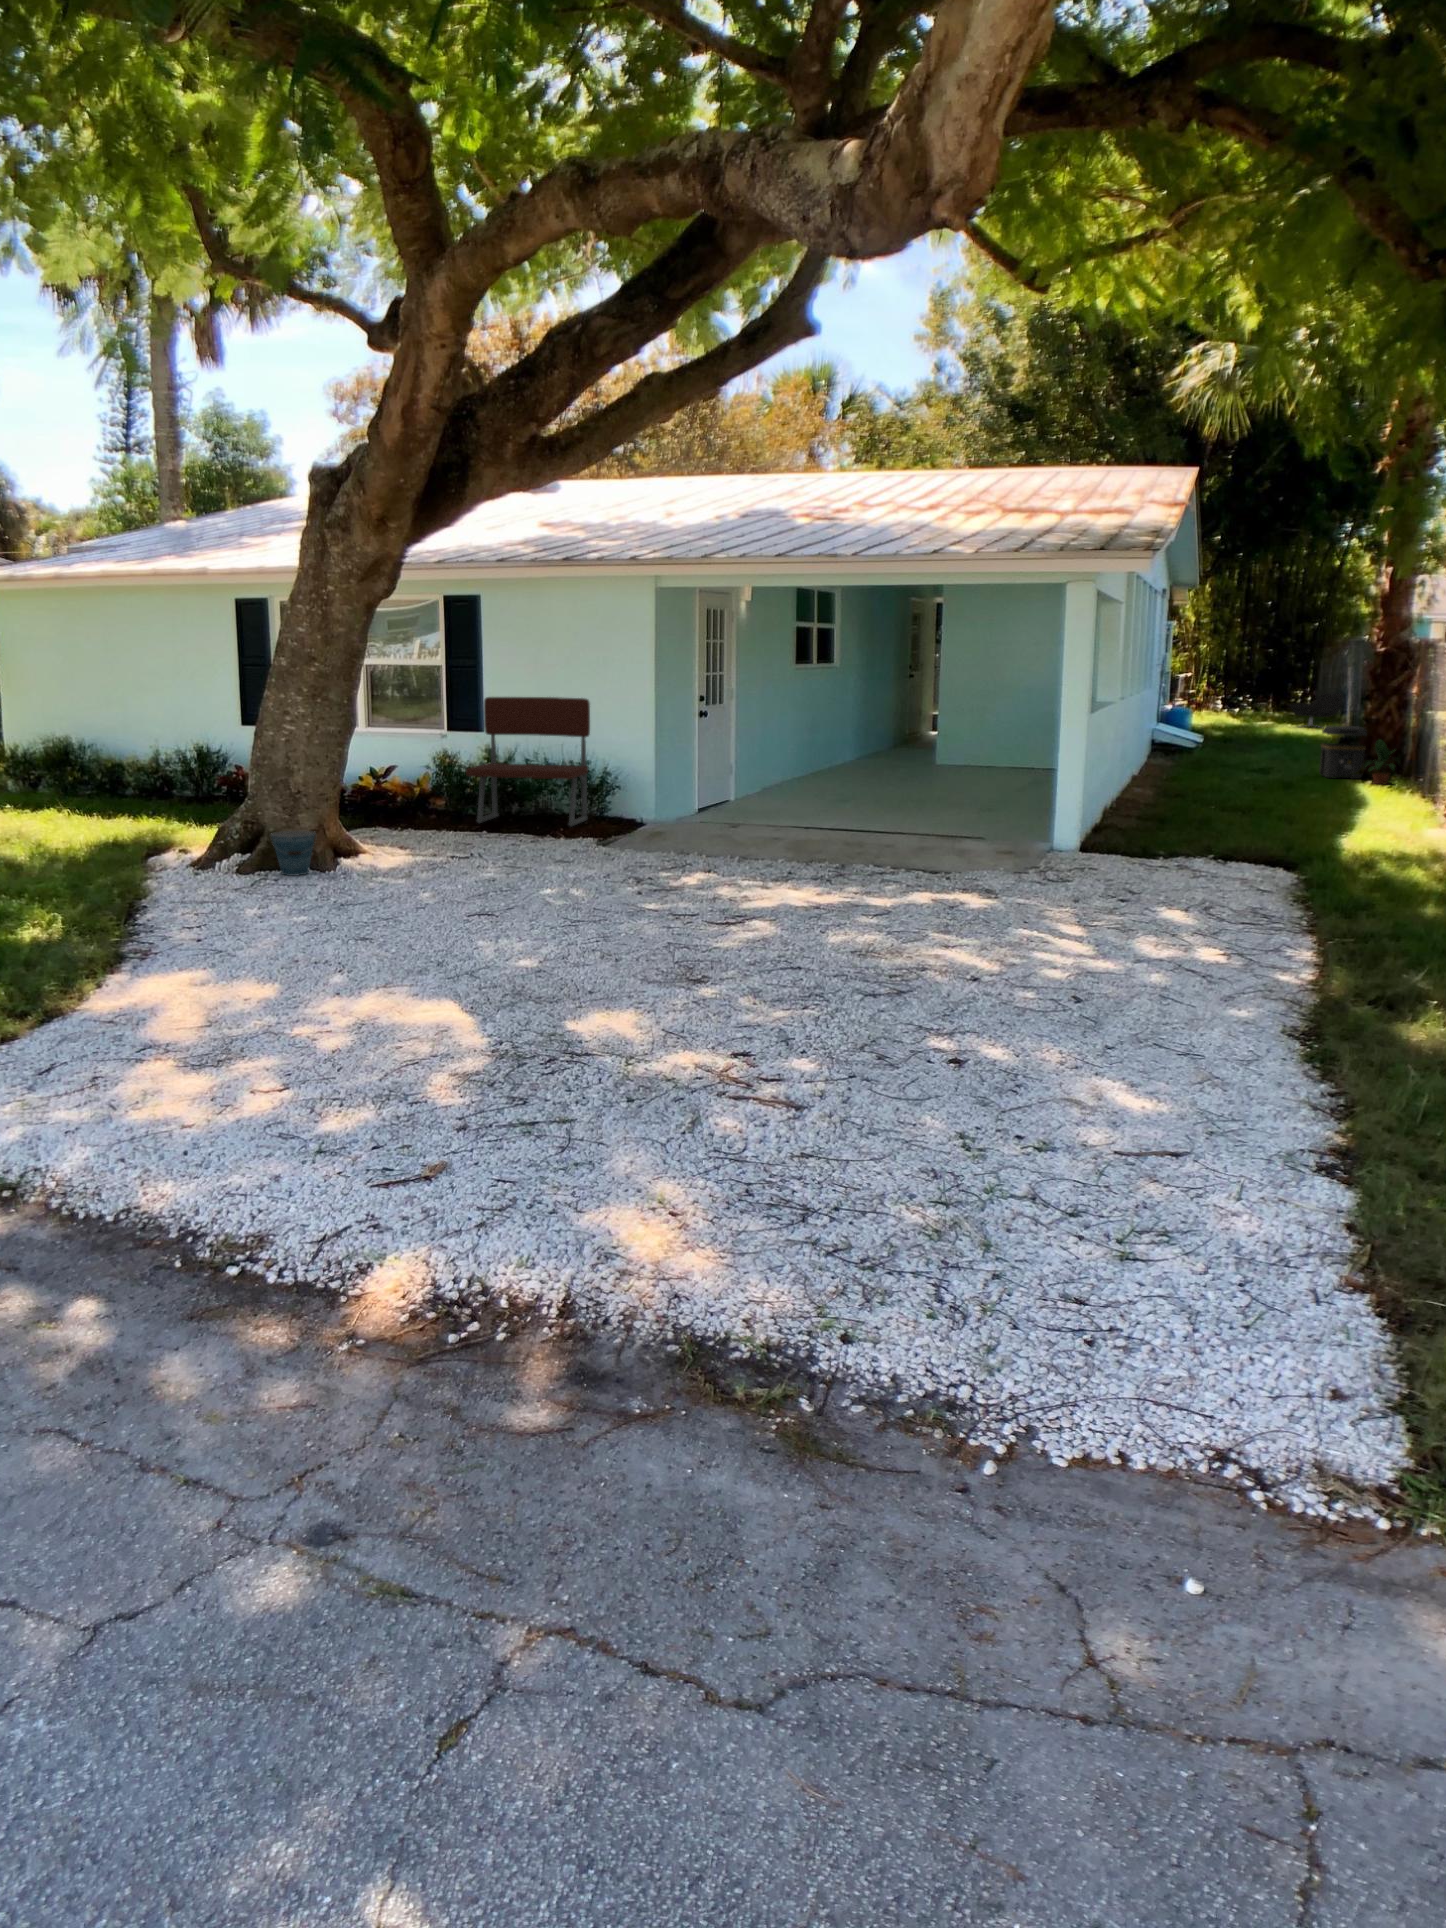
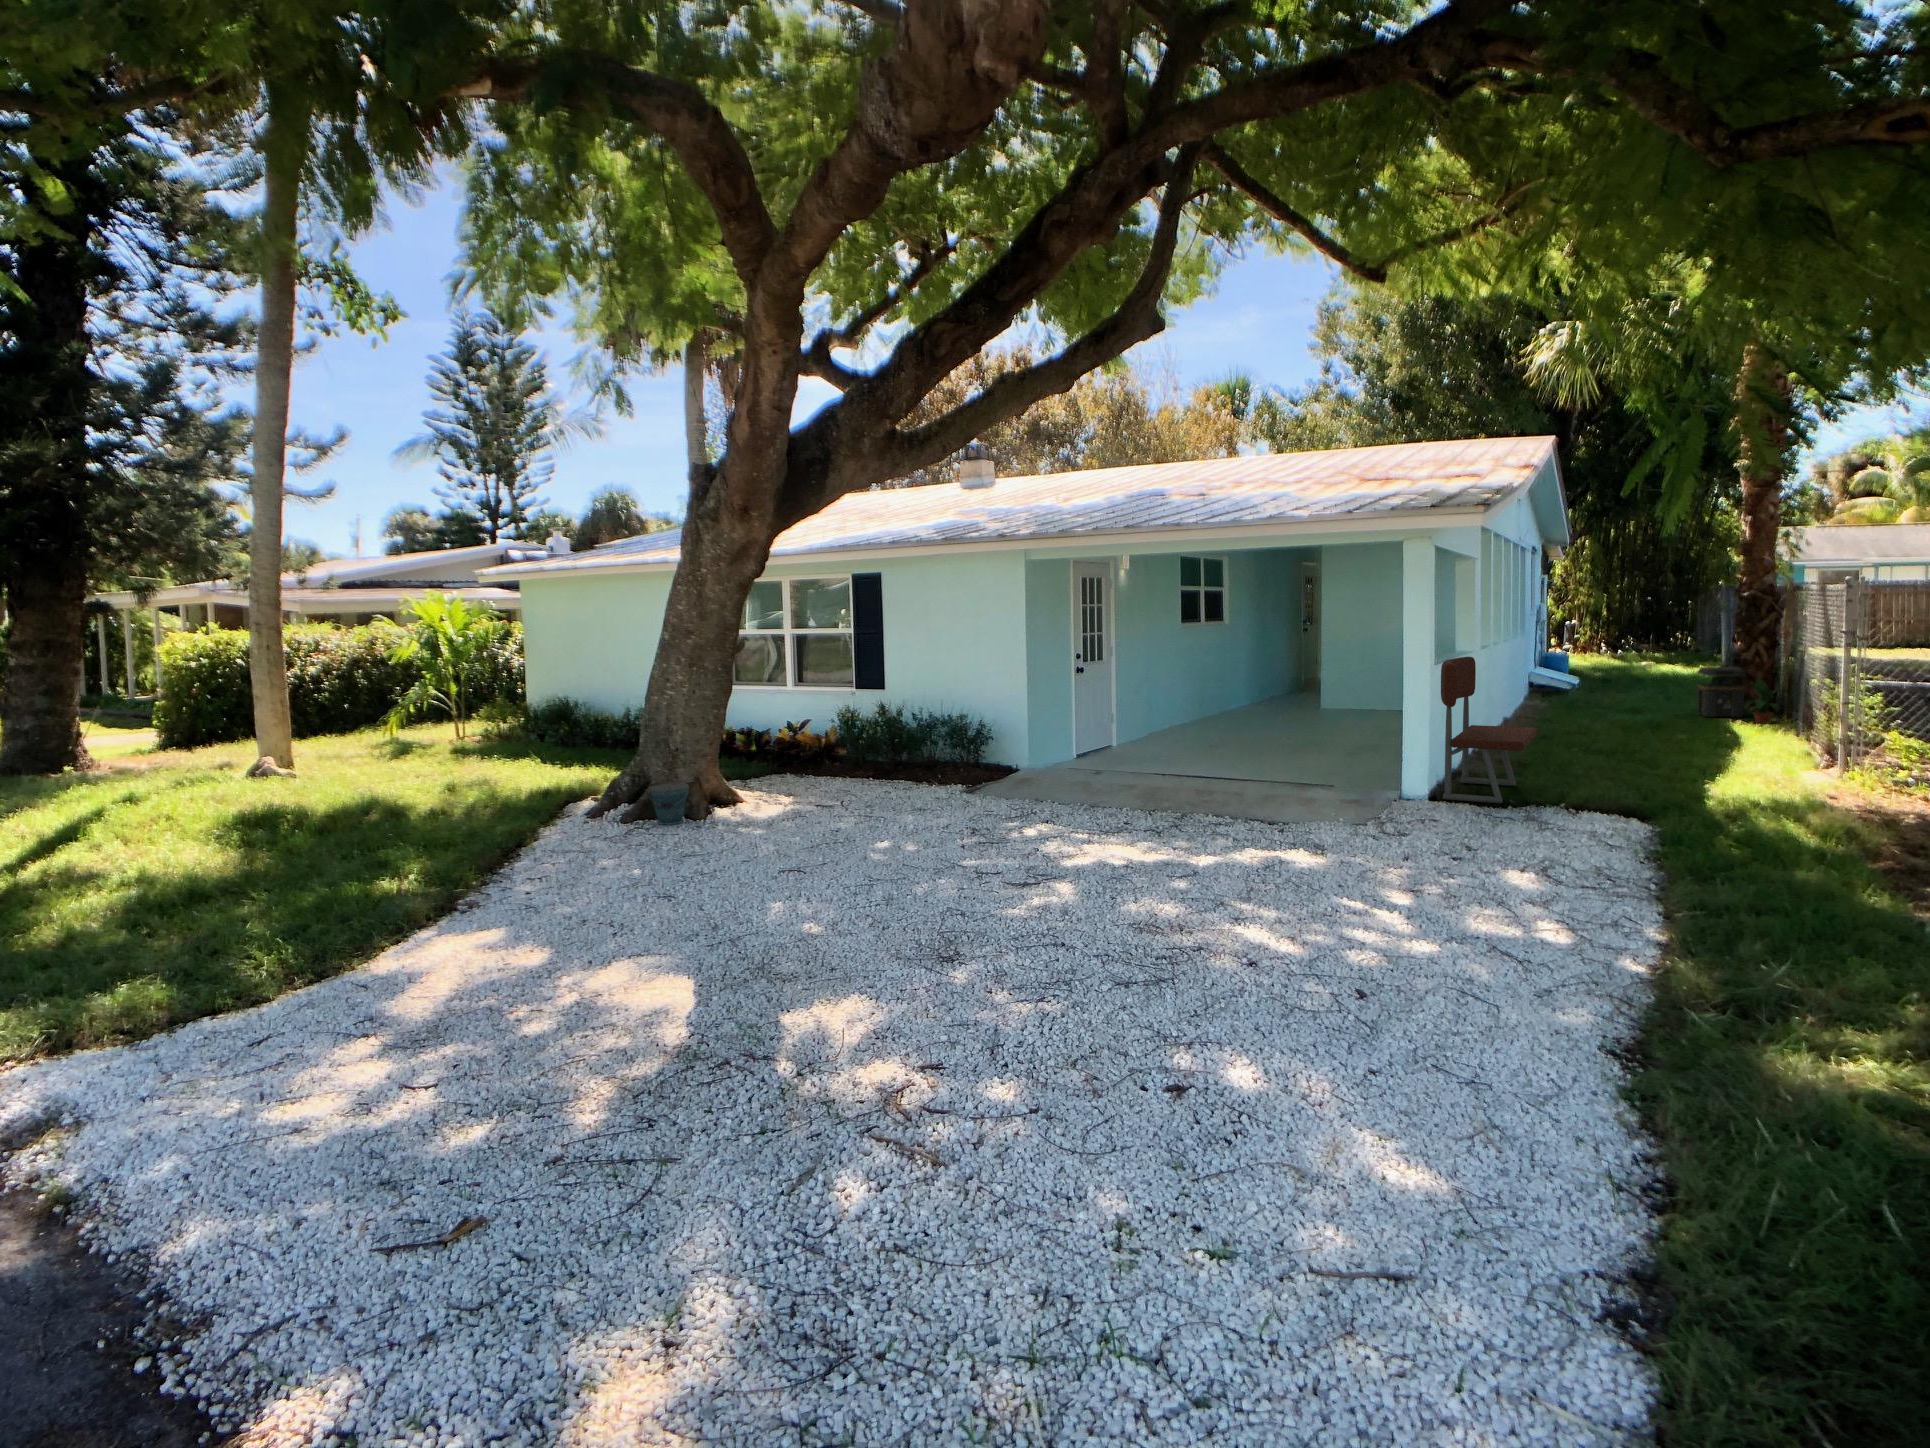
lounge chair: present [1290,693,1343,727] -> none [1669,633,1723,665]
bench: present [466,697,590,826] -> present [1441,657,1537,803]

